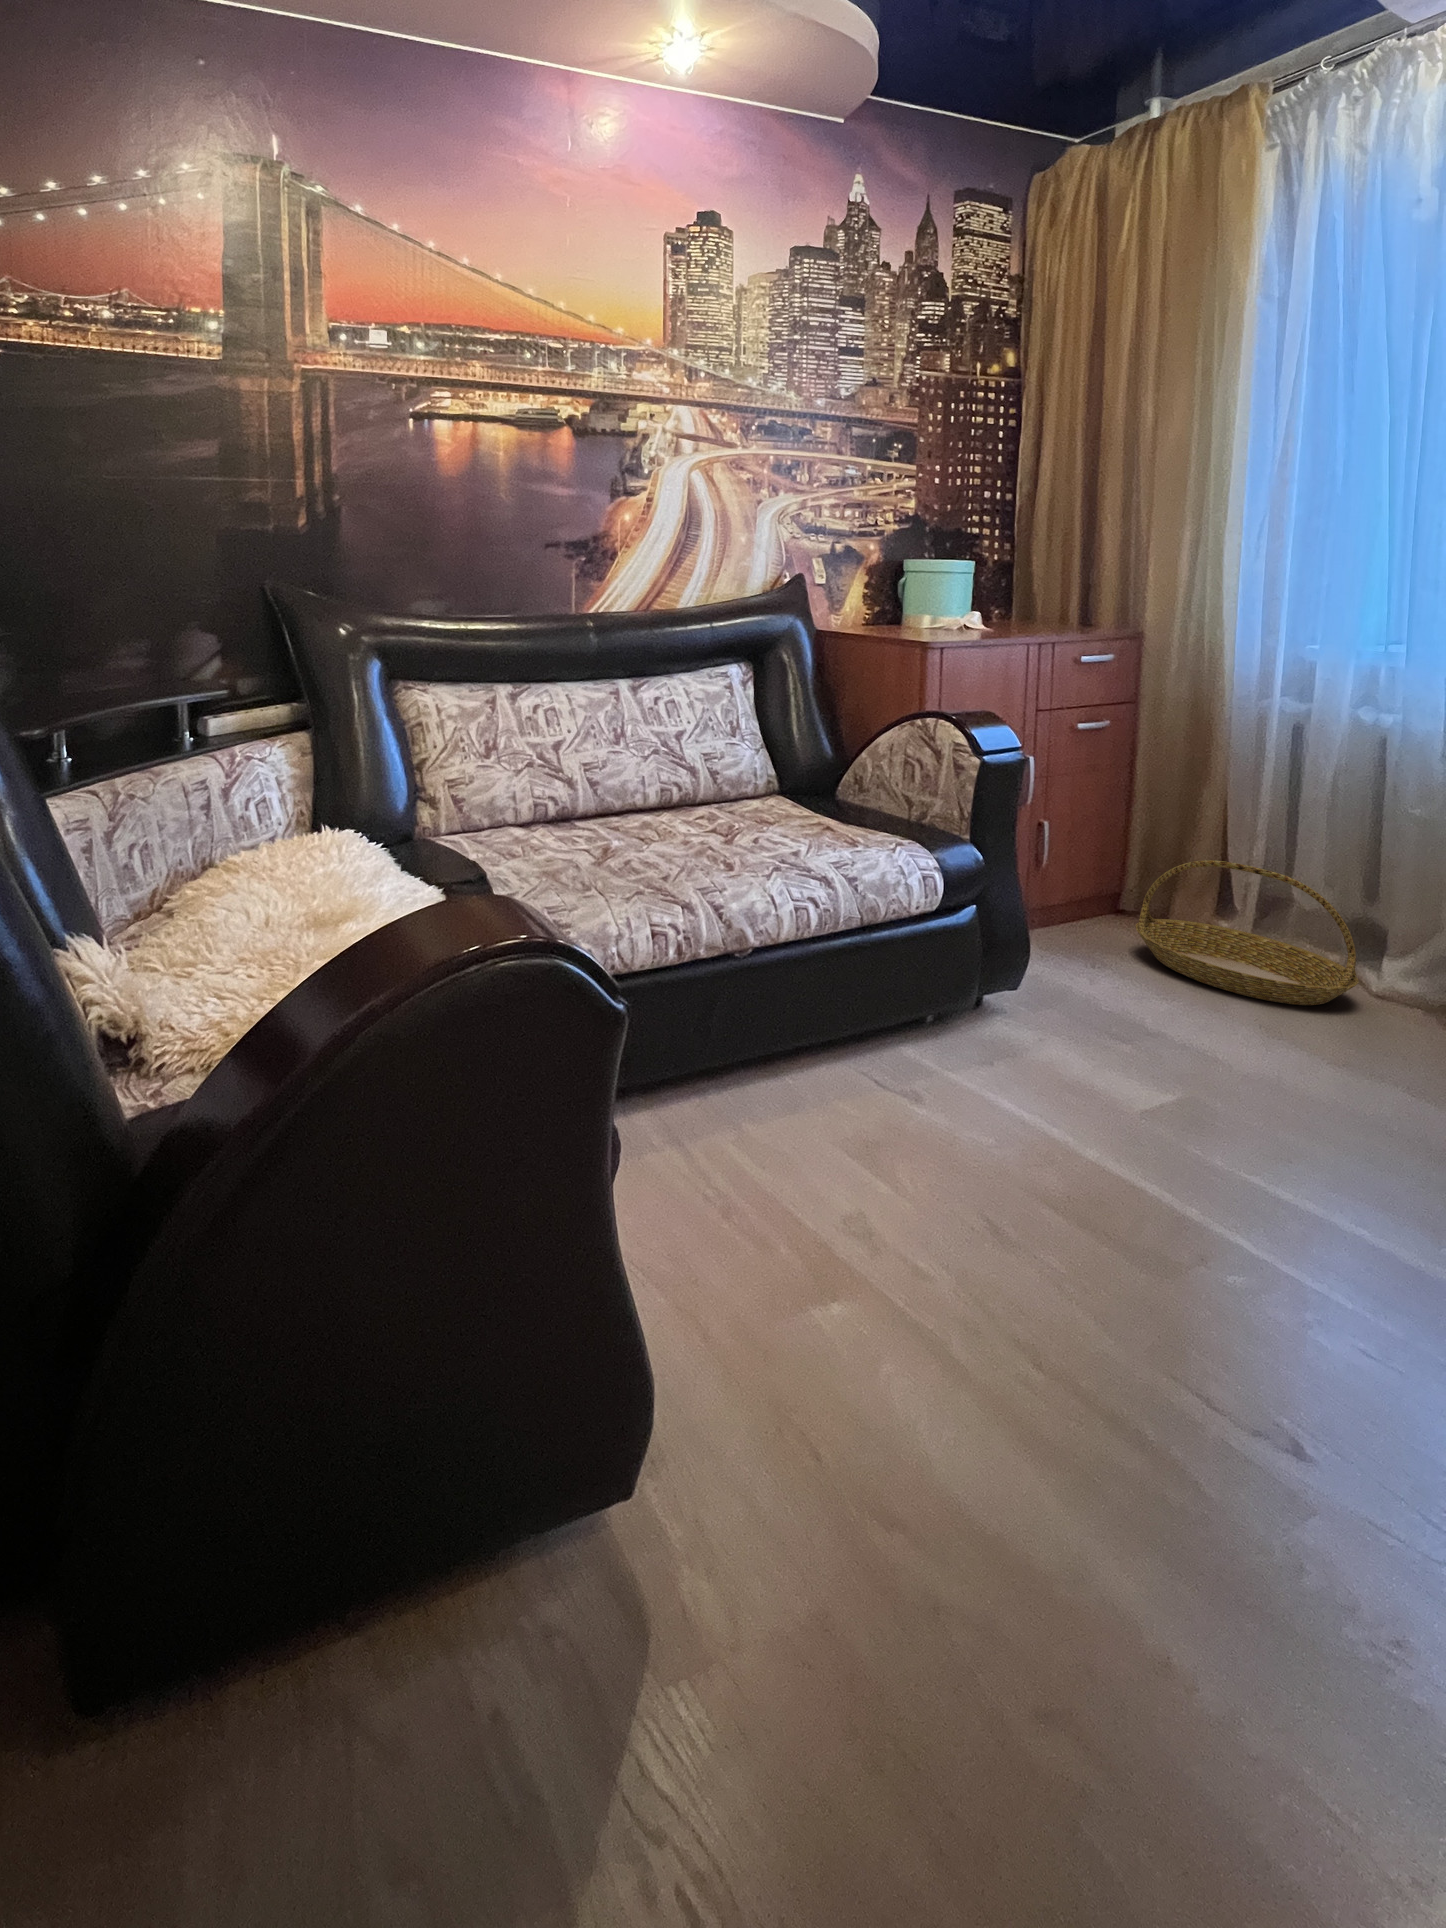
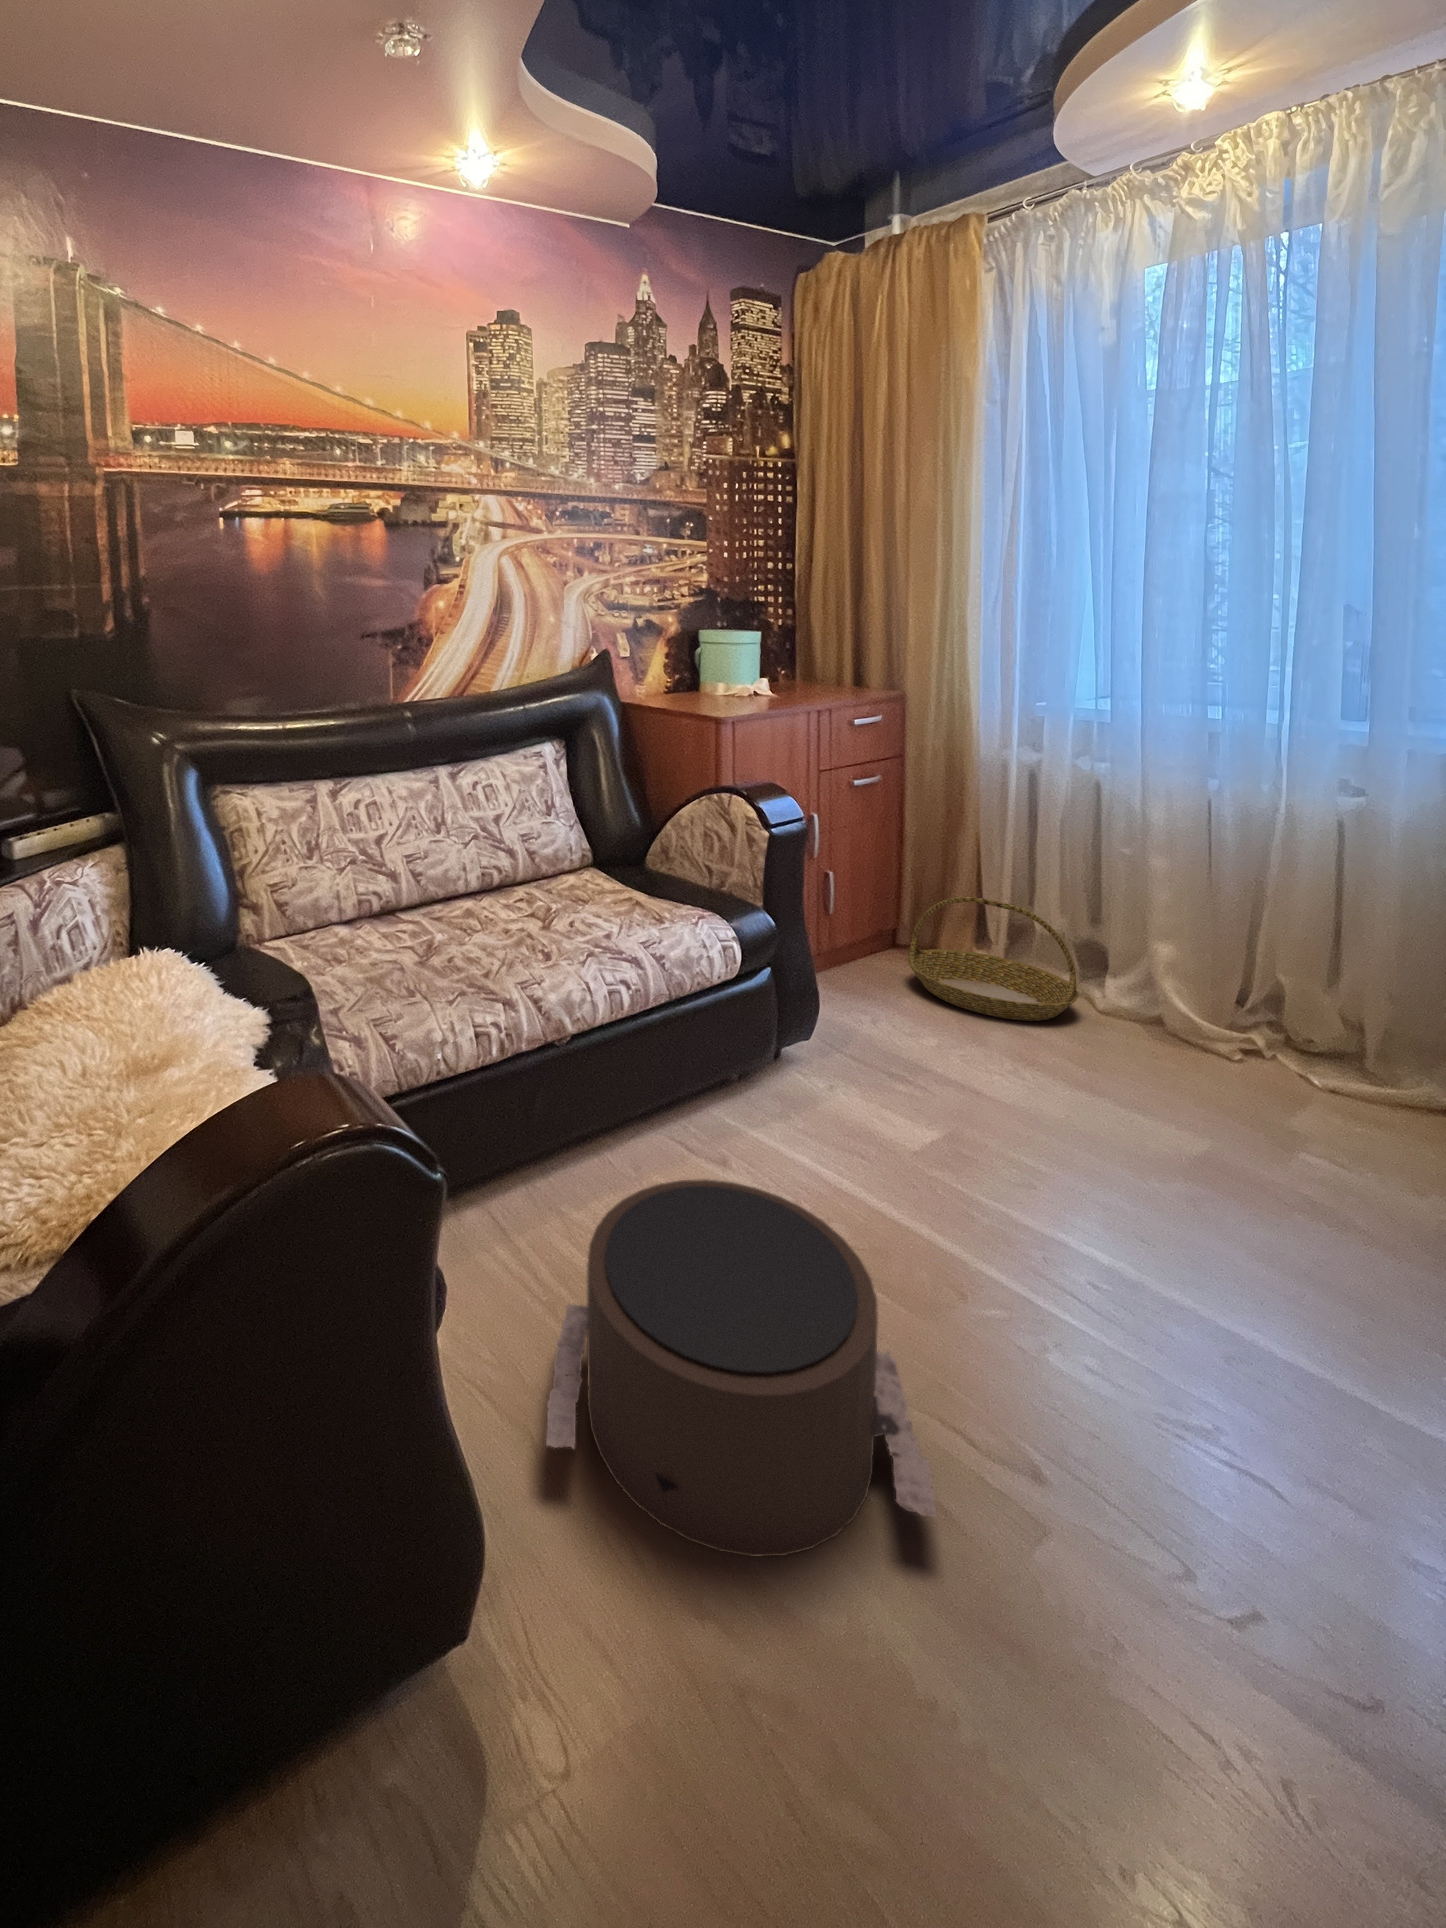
pouf: none [725,1101,1198,1510] -> present [546,1179,937,1556]

